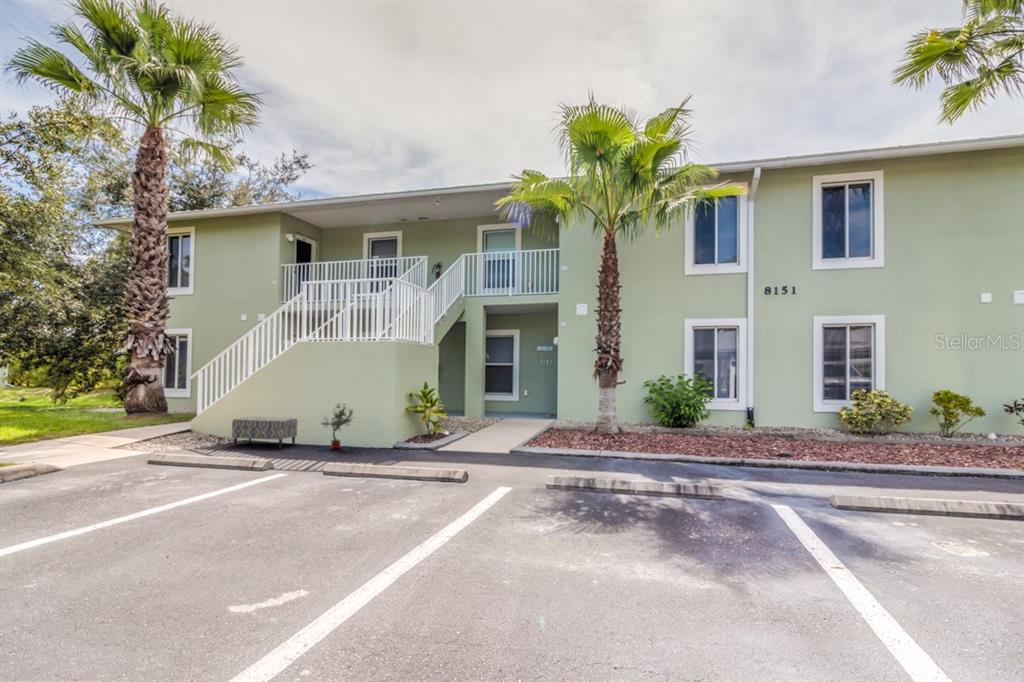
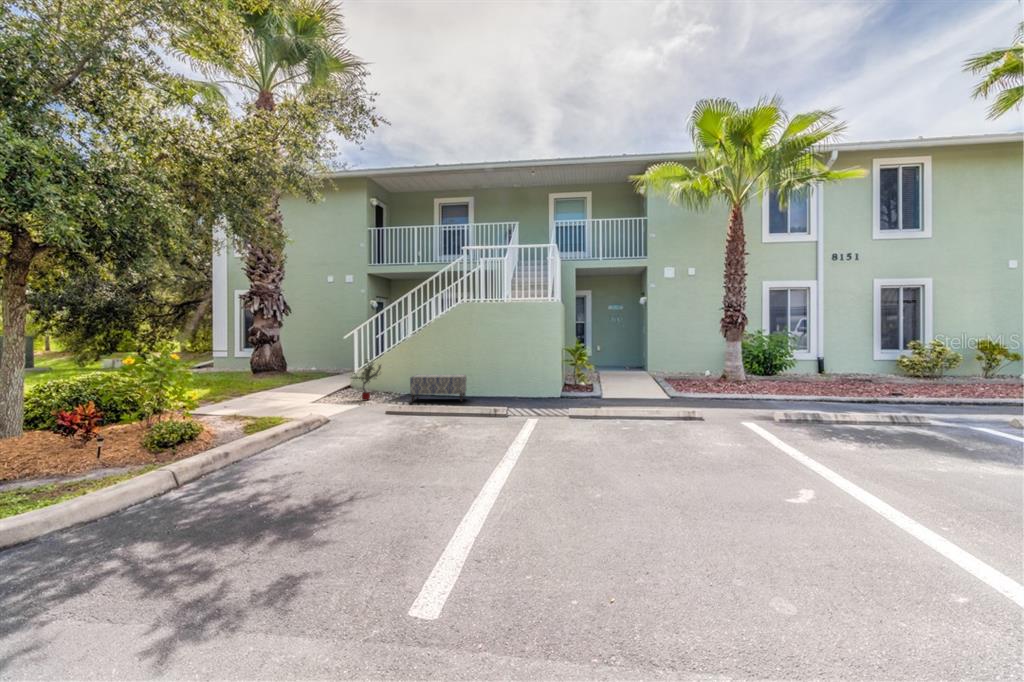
potted tree: present [322,404,353,449] -> present [351,359,381,401]

